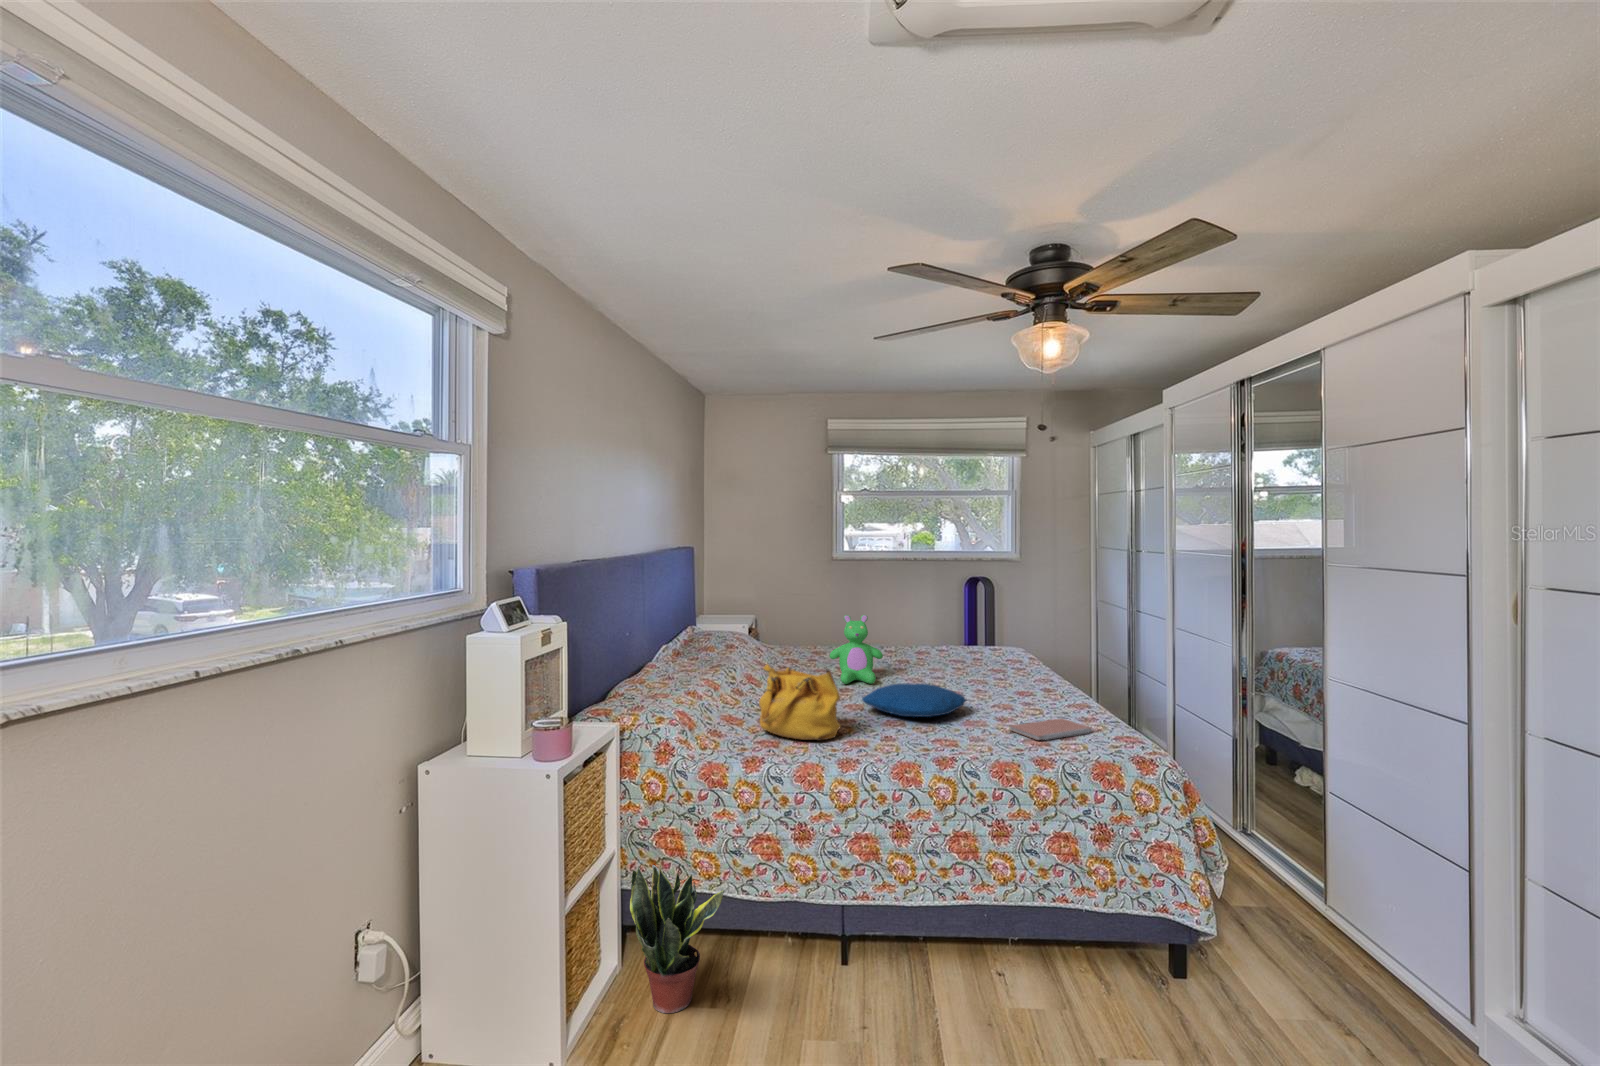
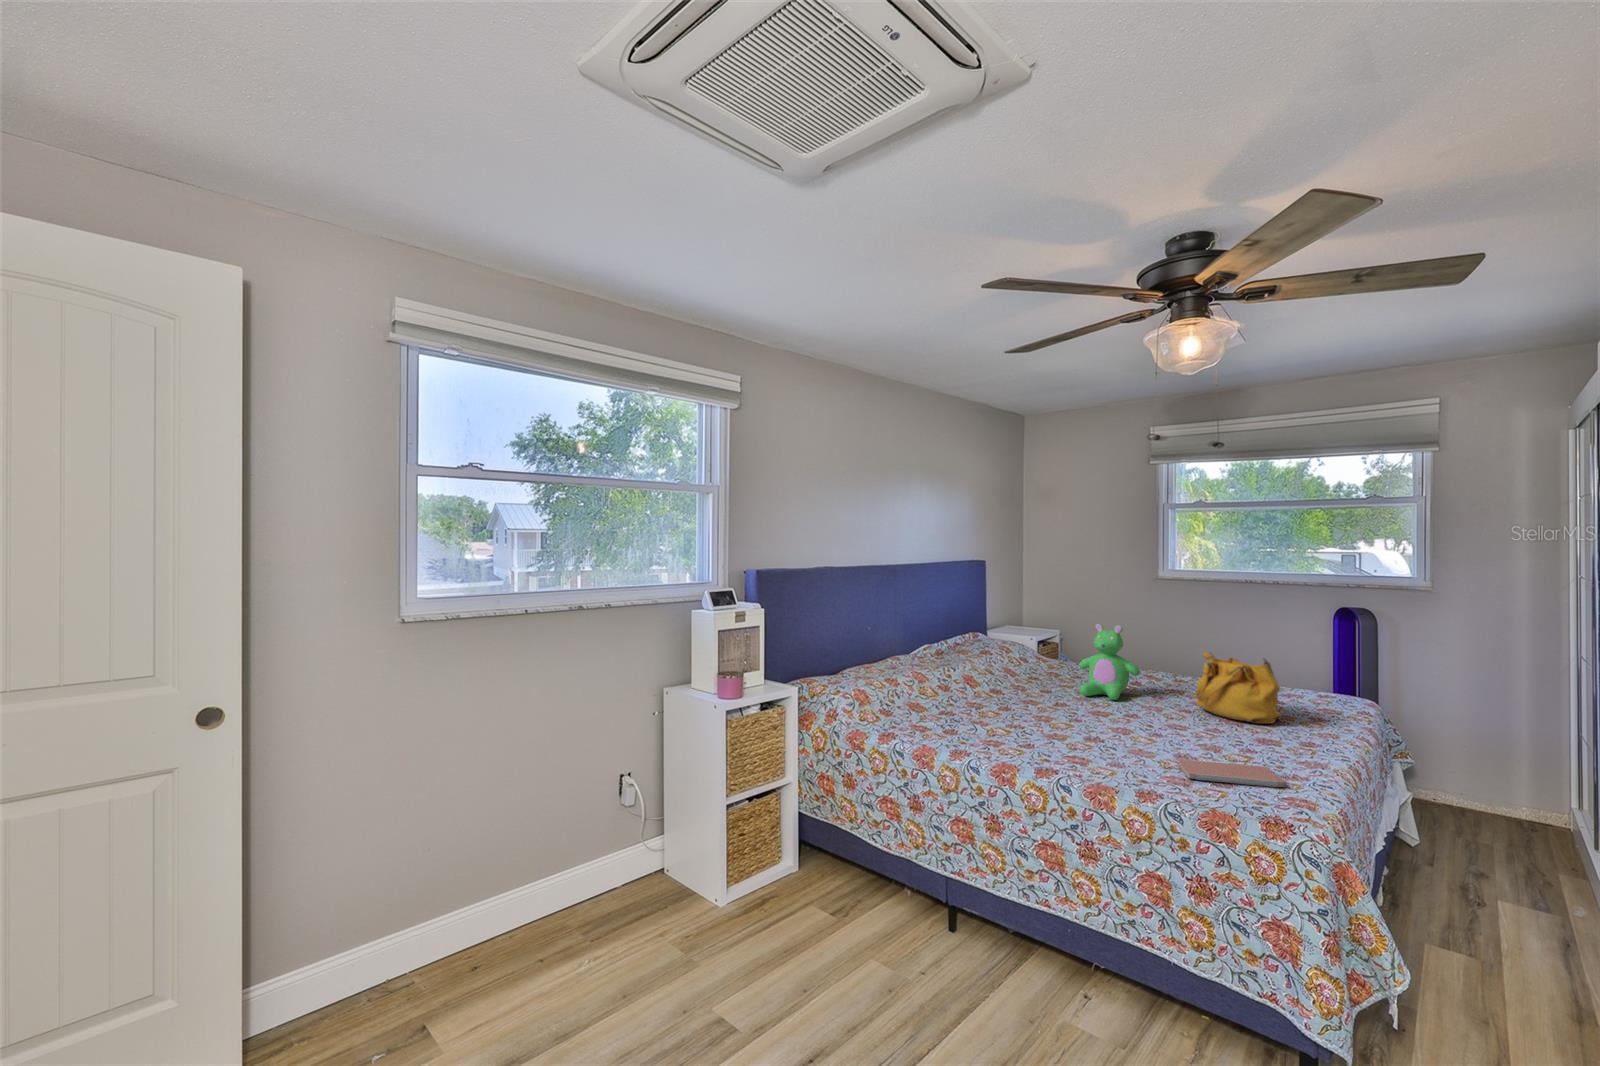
handbag: present [759,664,840,740] -> present [1195,652,1282,724]
pillow: present [862,684,966,717] -> none [1051,699,1167,736]
potted plant: present [630,865,724,1013] -> none [766,789,833,905]

